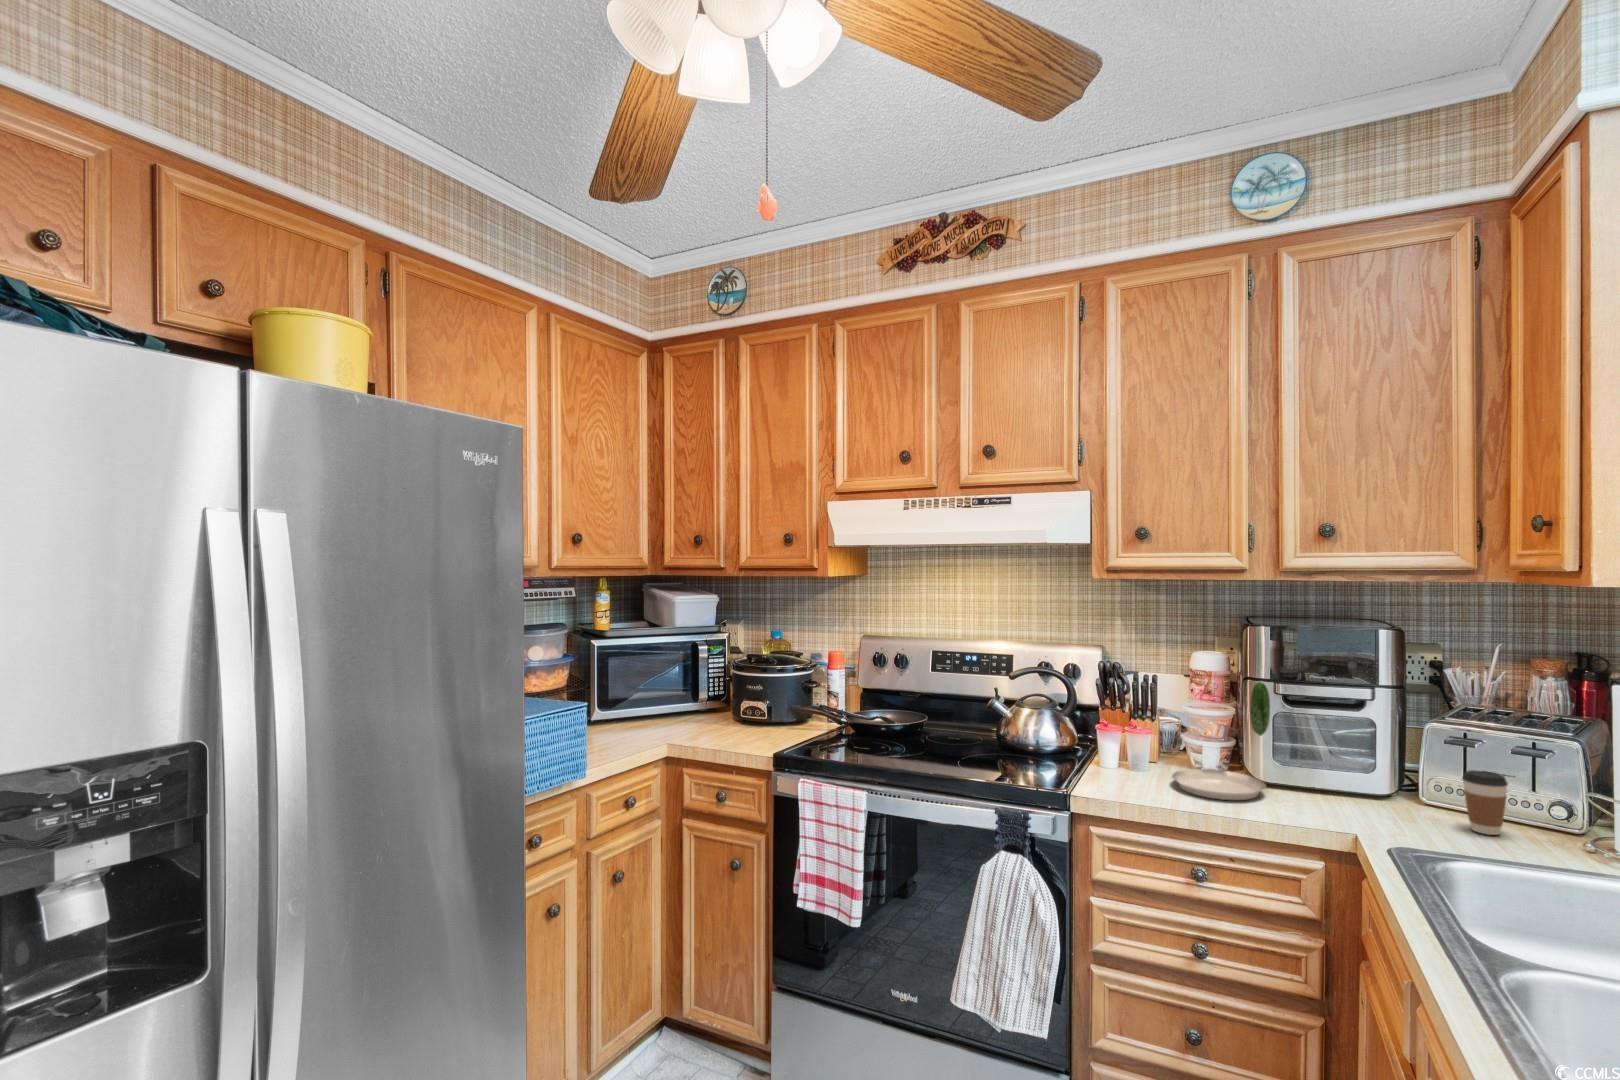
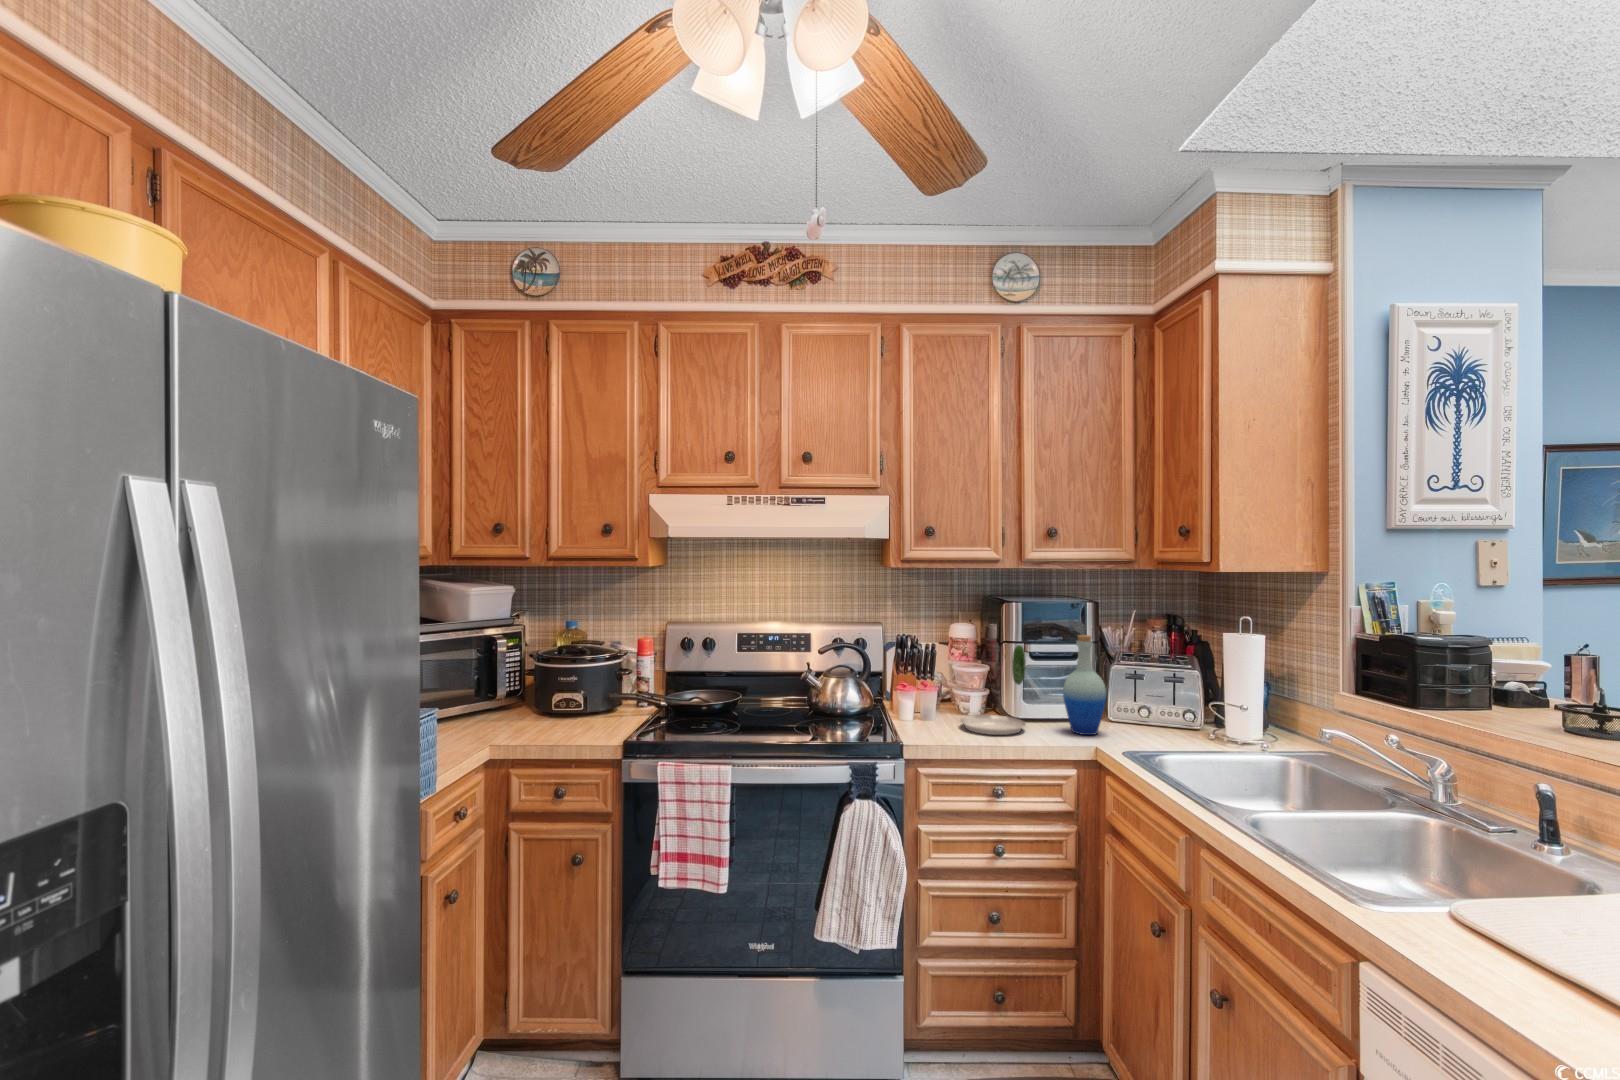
bottle: none [1322,674,1394,817] -> present [1063,635,1107,735]
coffee cup: present [1462,770,1508,835] -> none [1144,695,1170,736]

